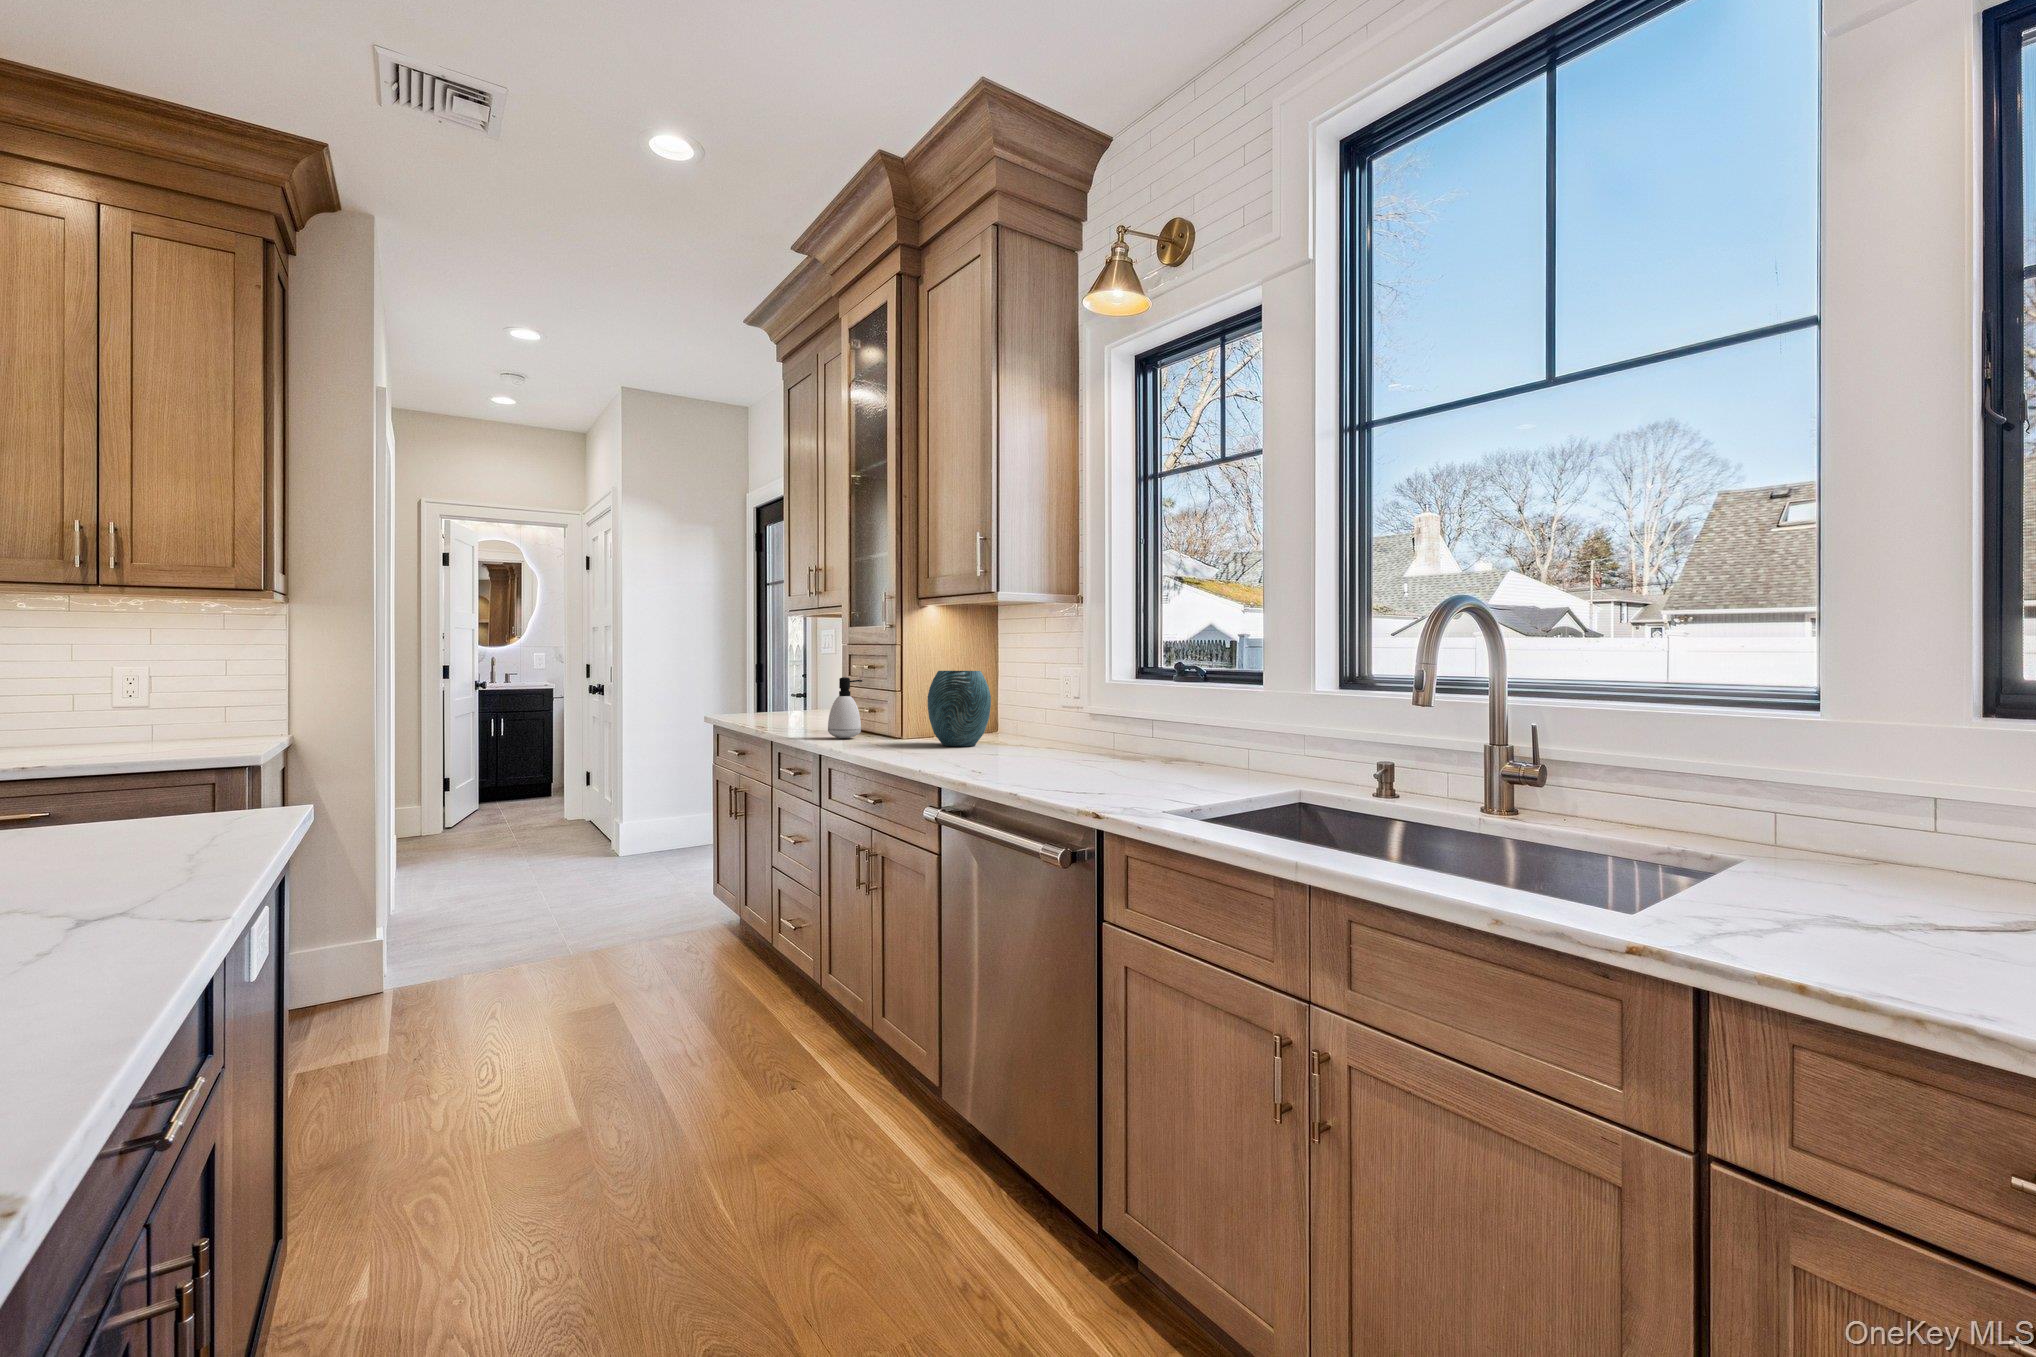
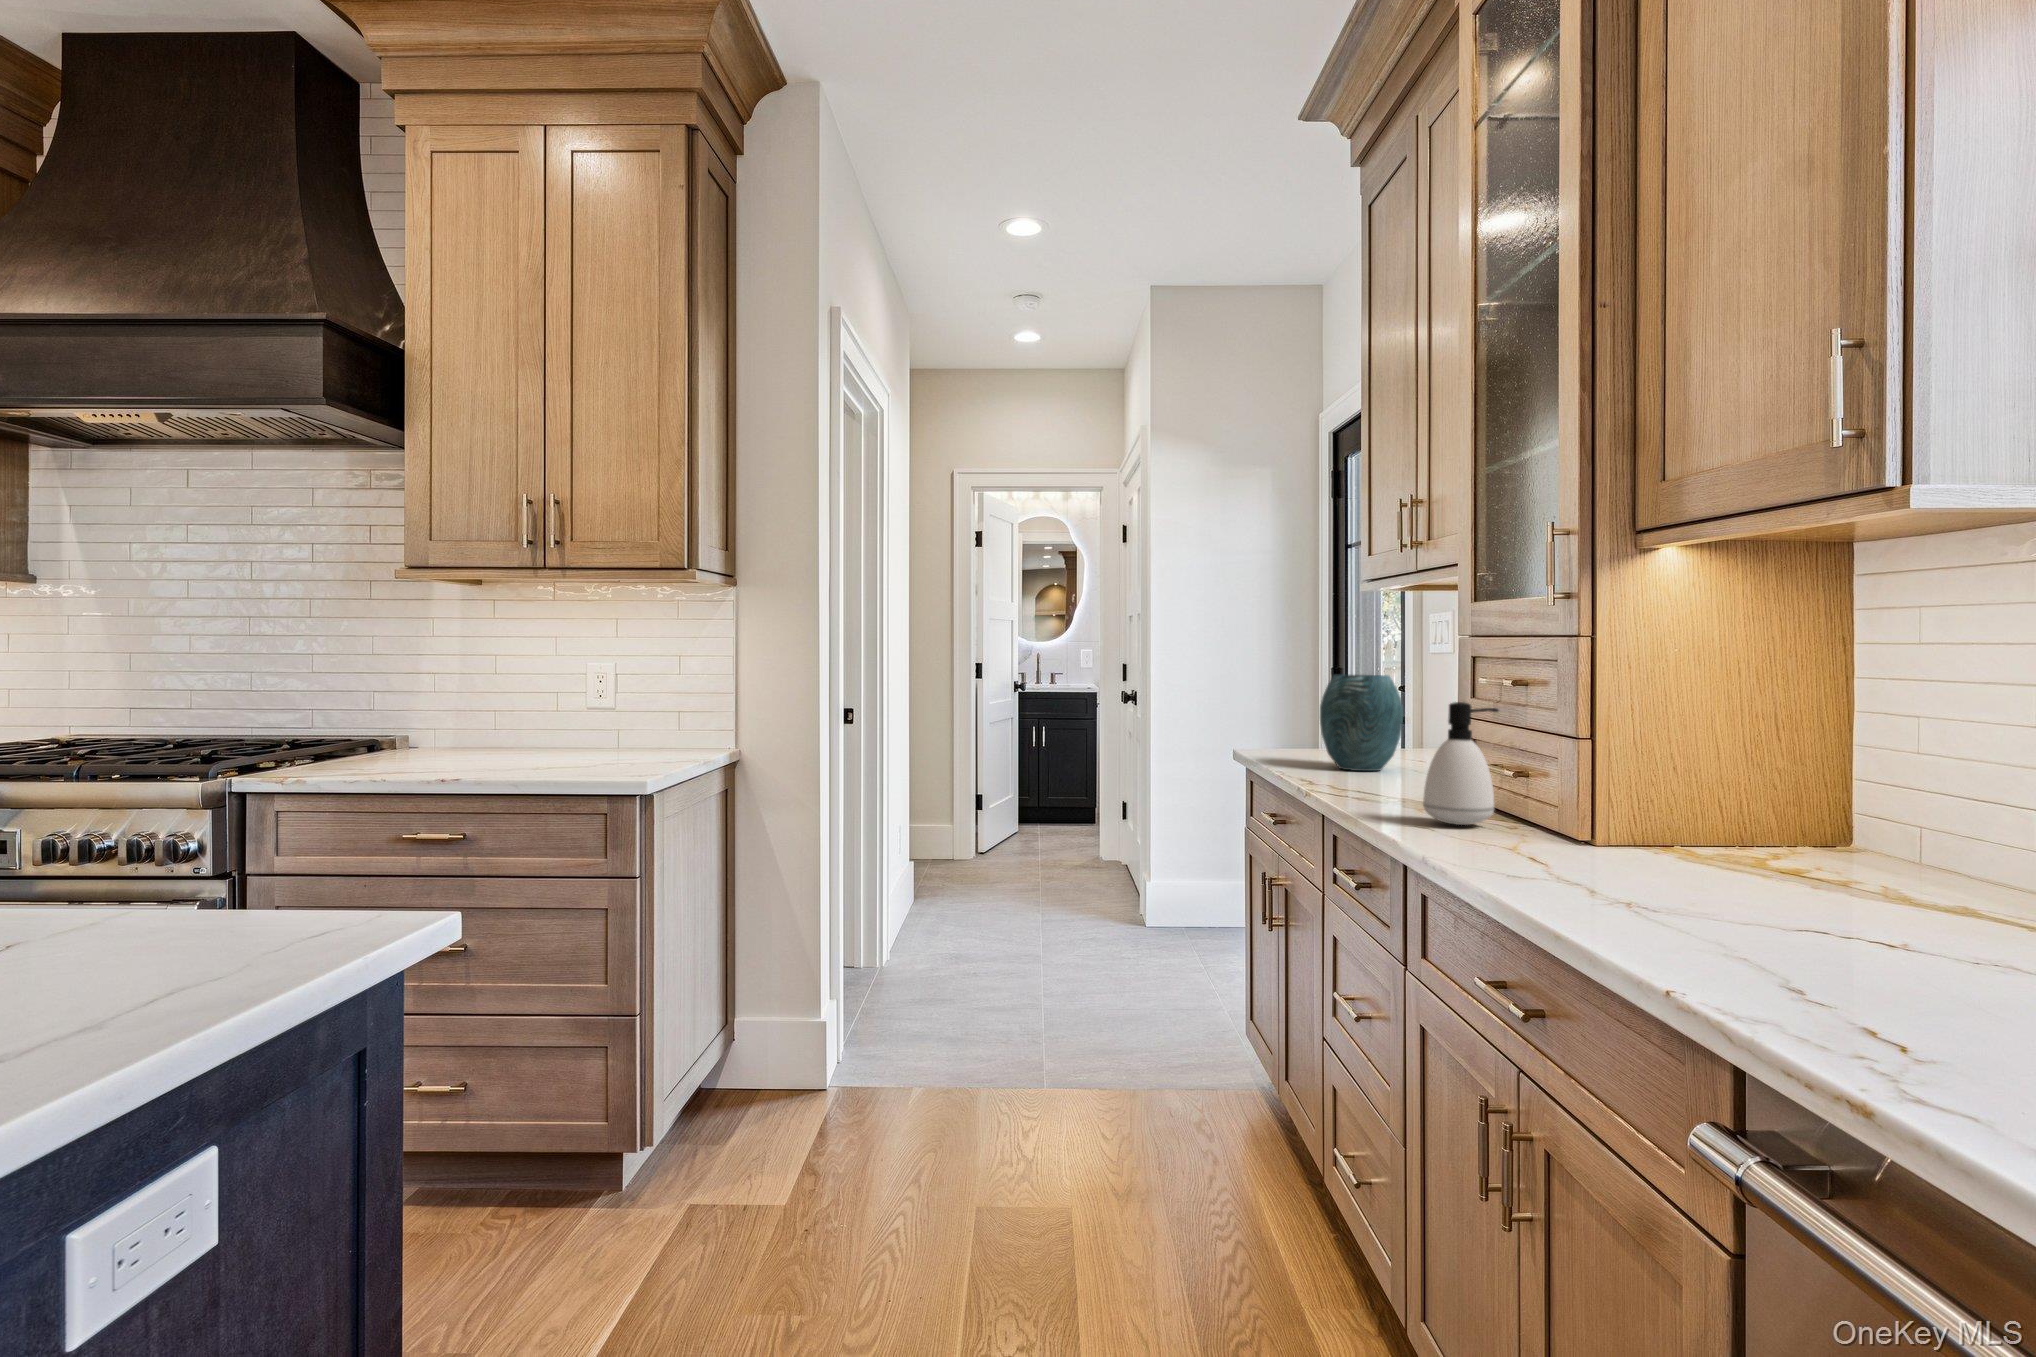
vase: present [927,671,991,746] -> present [1320,675,1403,771]

